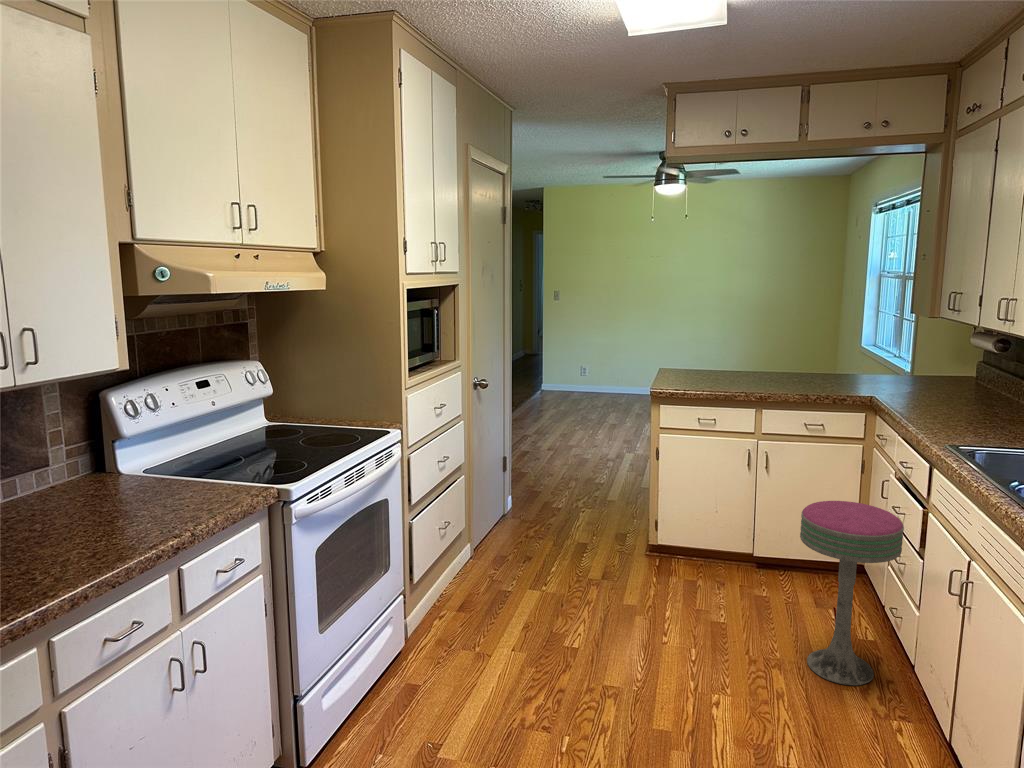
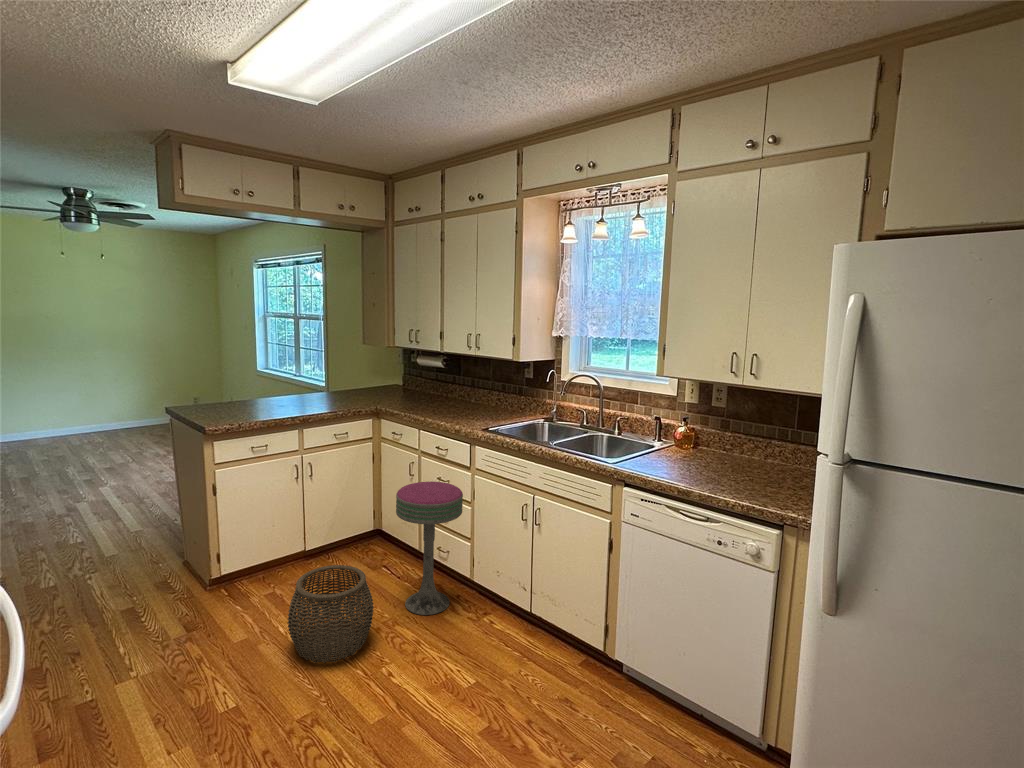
woven basket: none [649,559,744,667] -> present [288,565,374,663]

